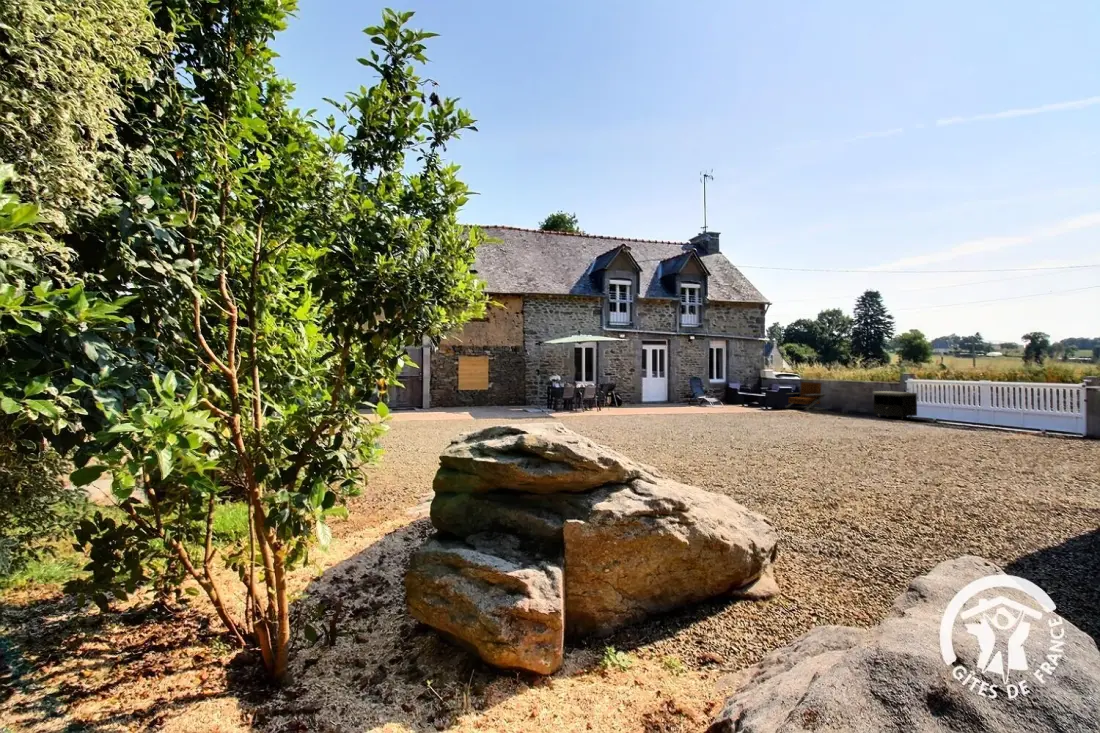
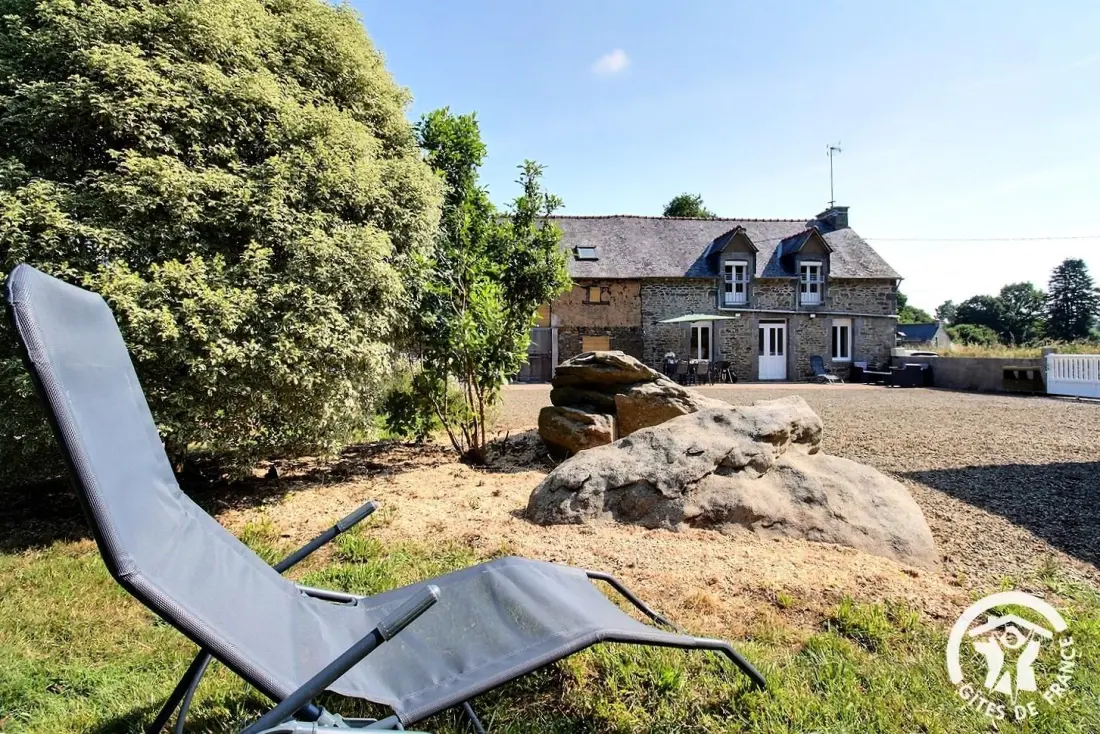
lounge chair: present [786,382,826,410] -> none [909,358,955,387]

